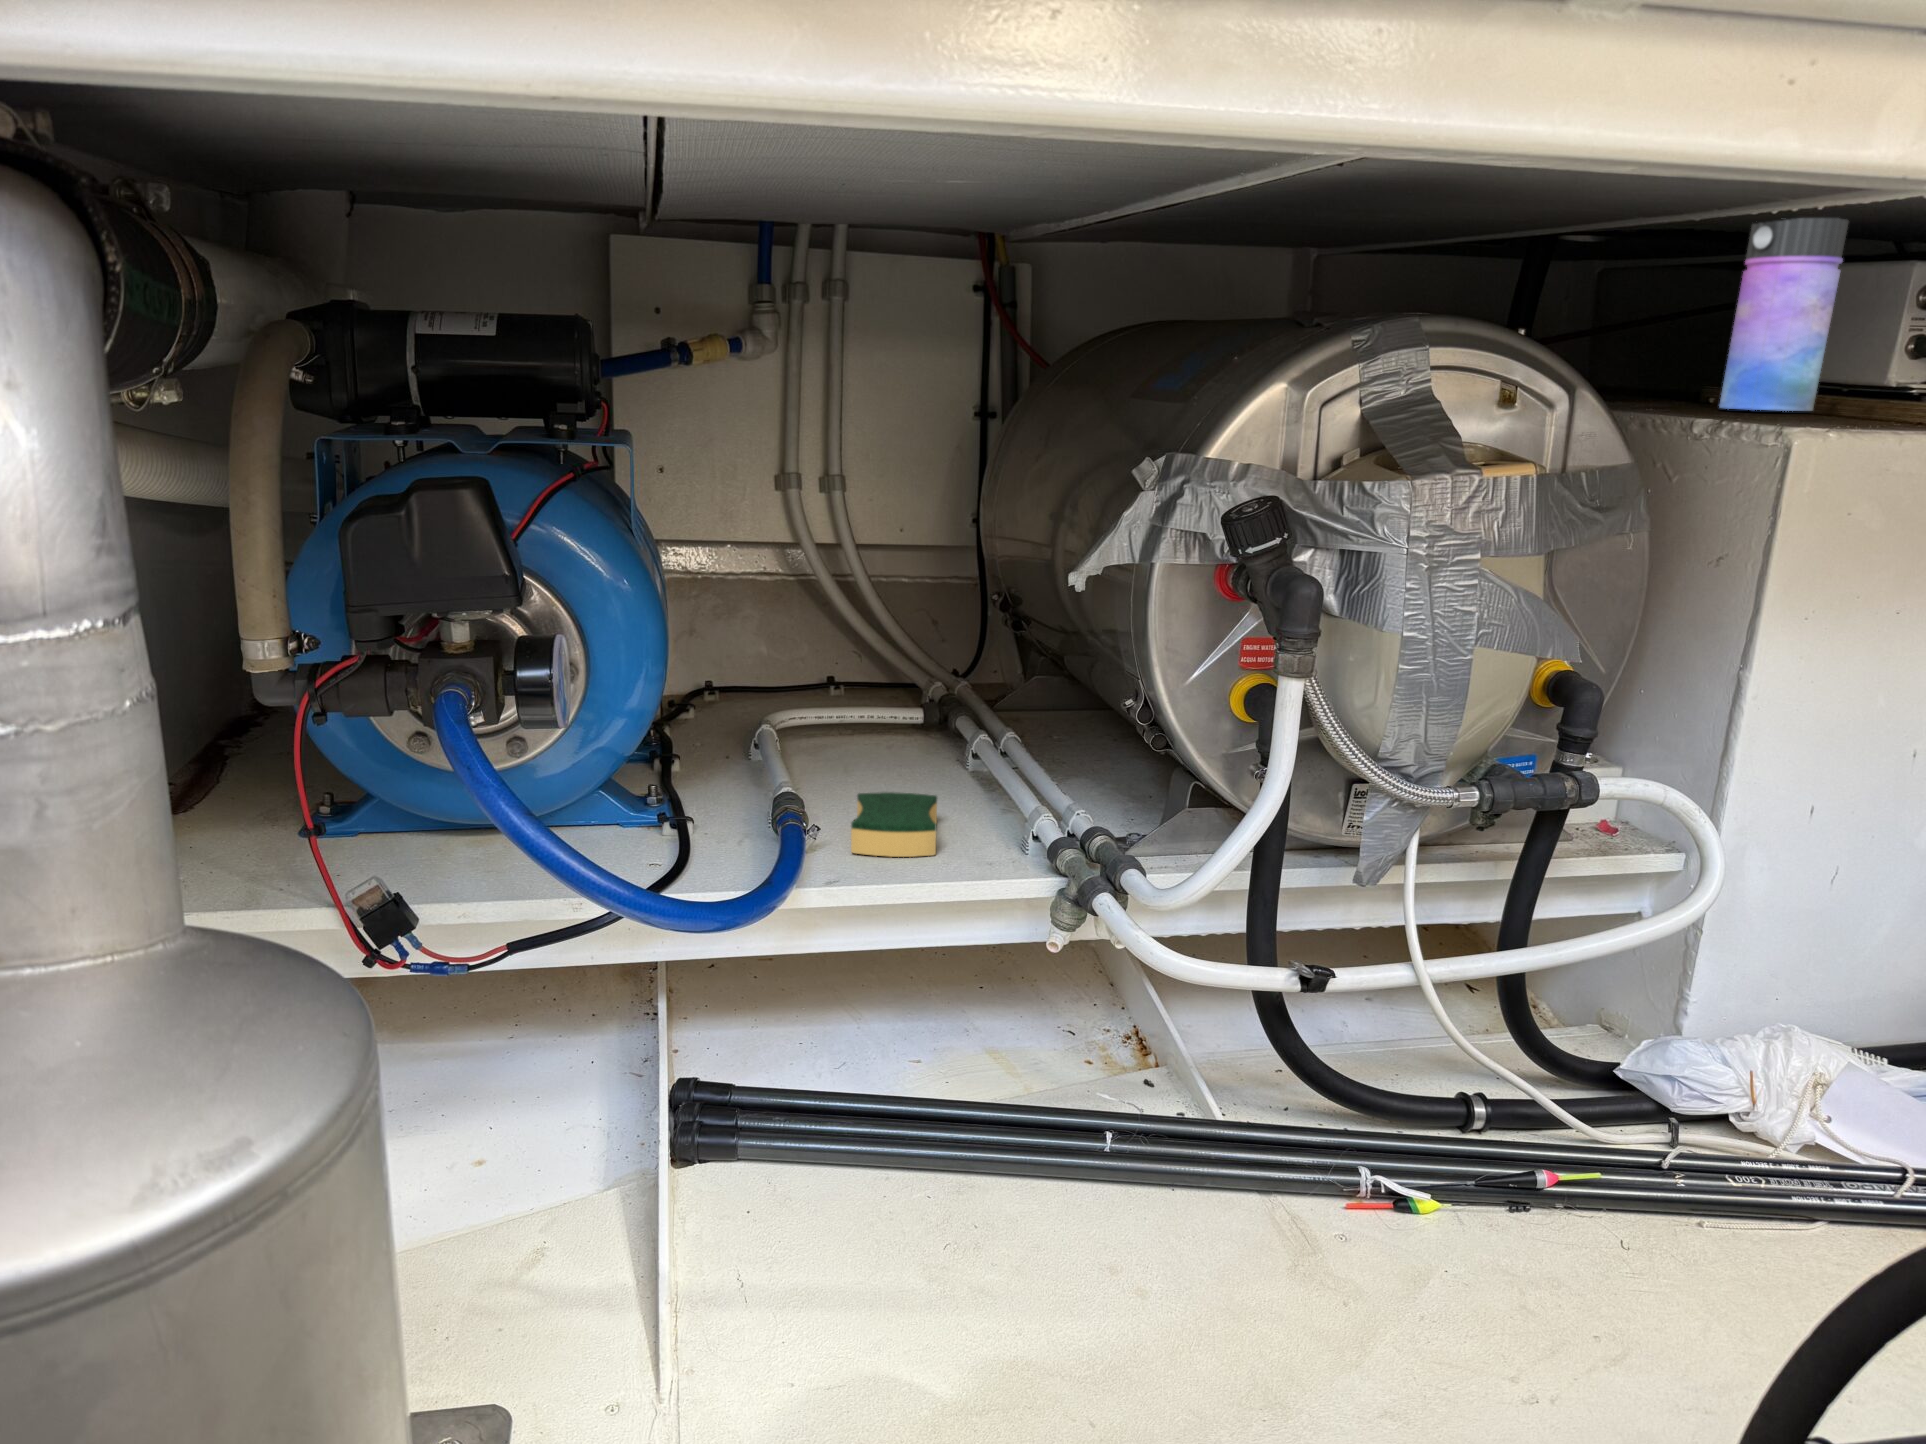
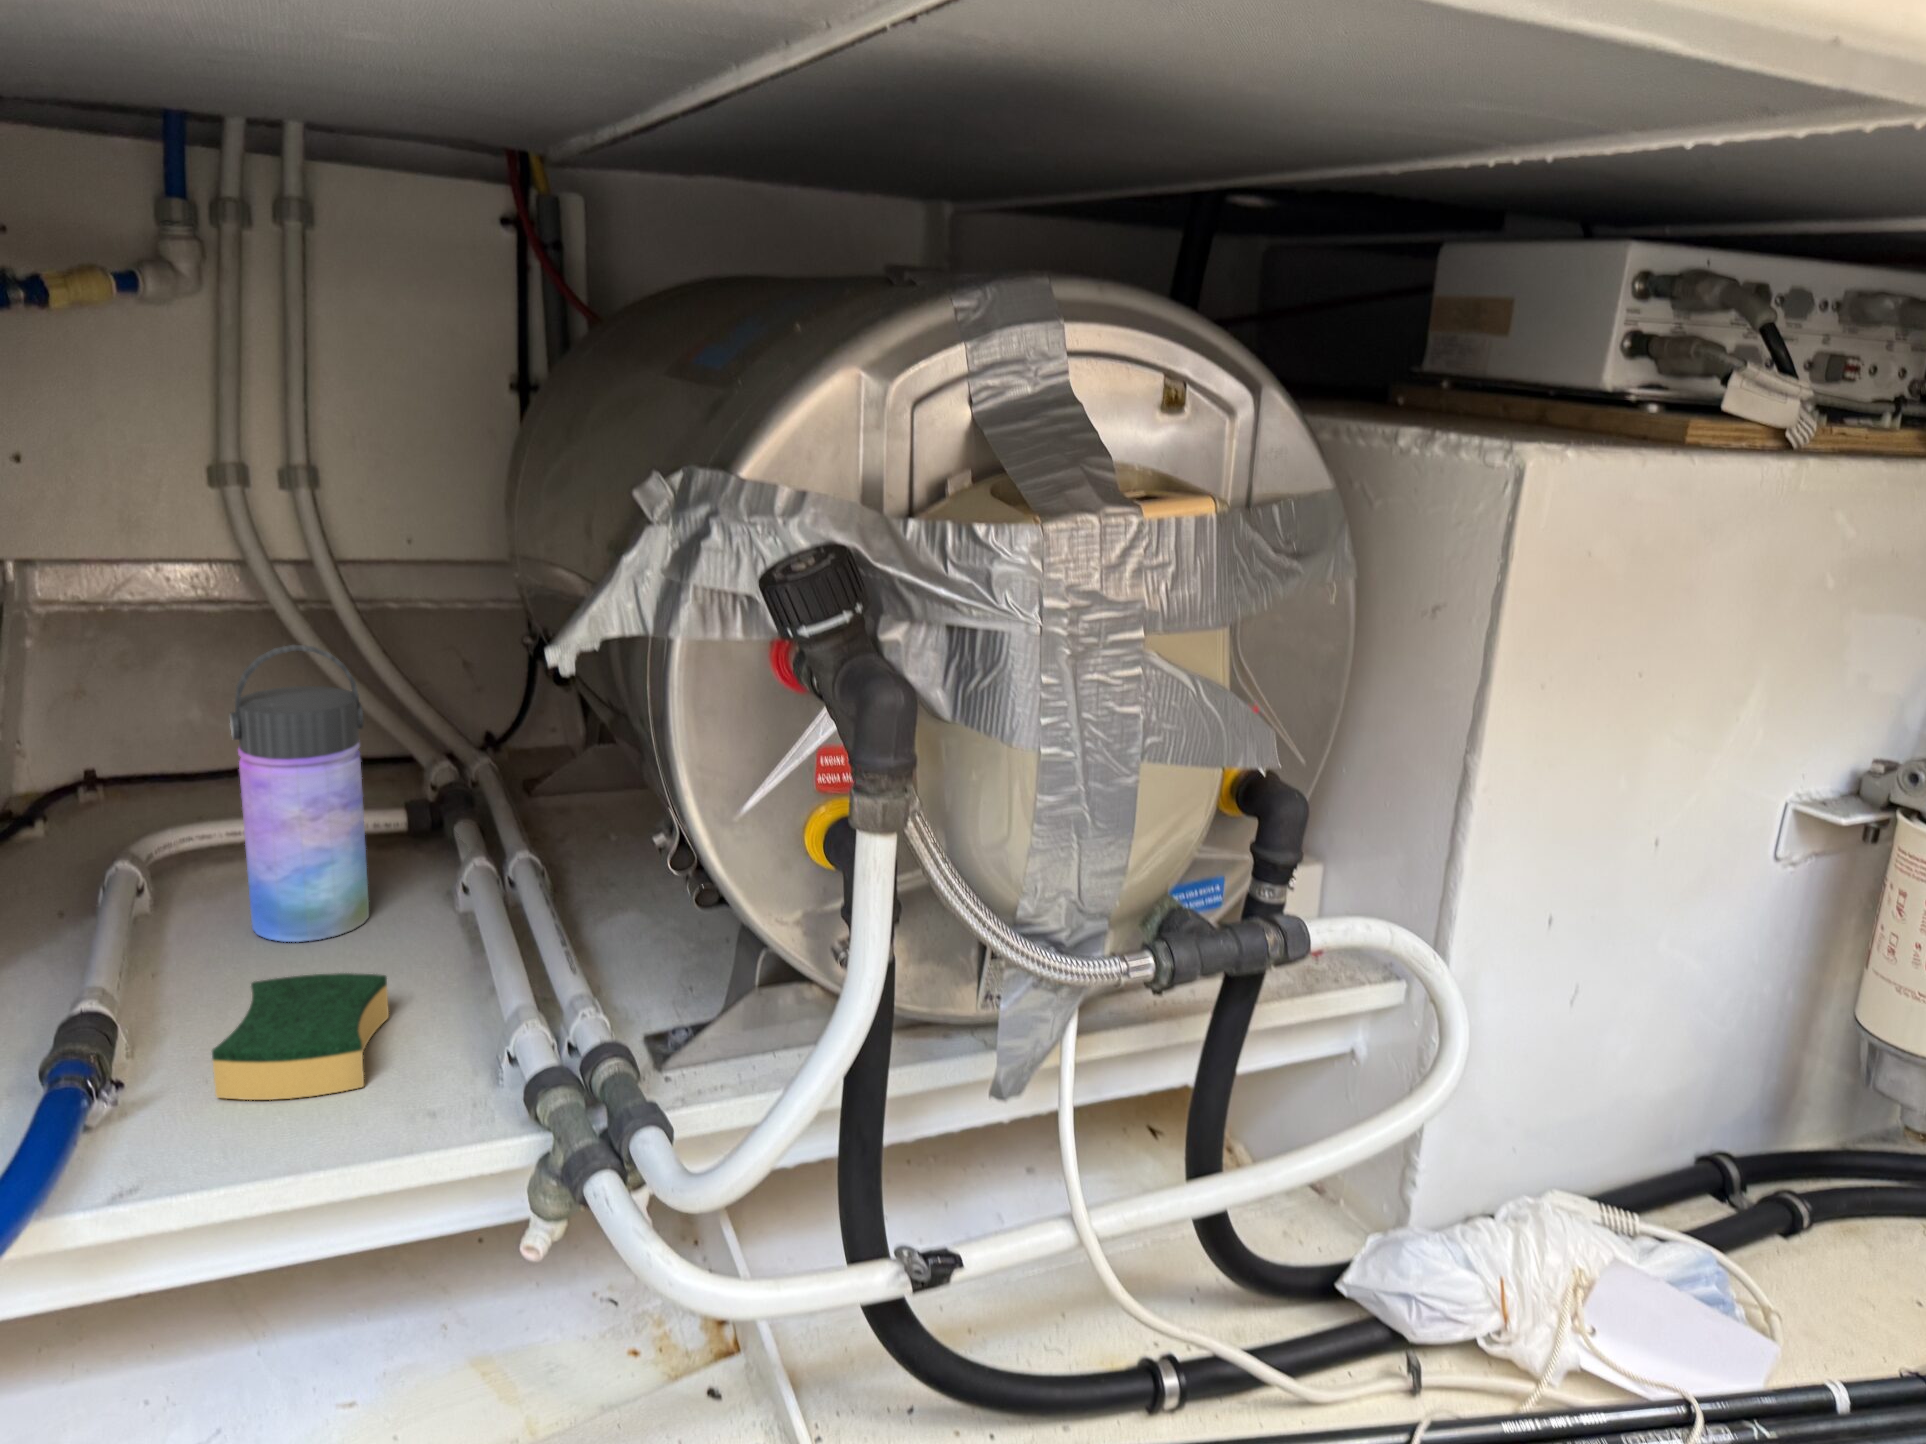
water bottle: present [1719,218,1849,411] -> present [230,645,369,942]

